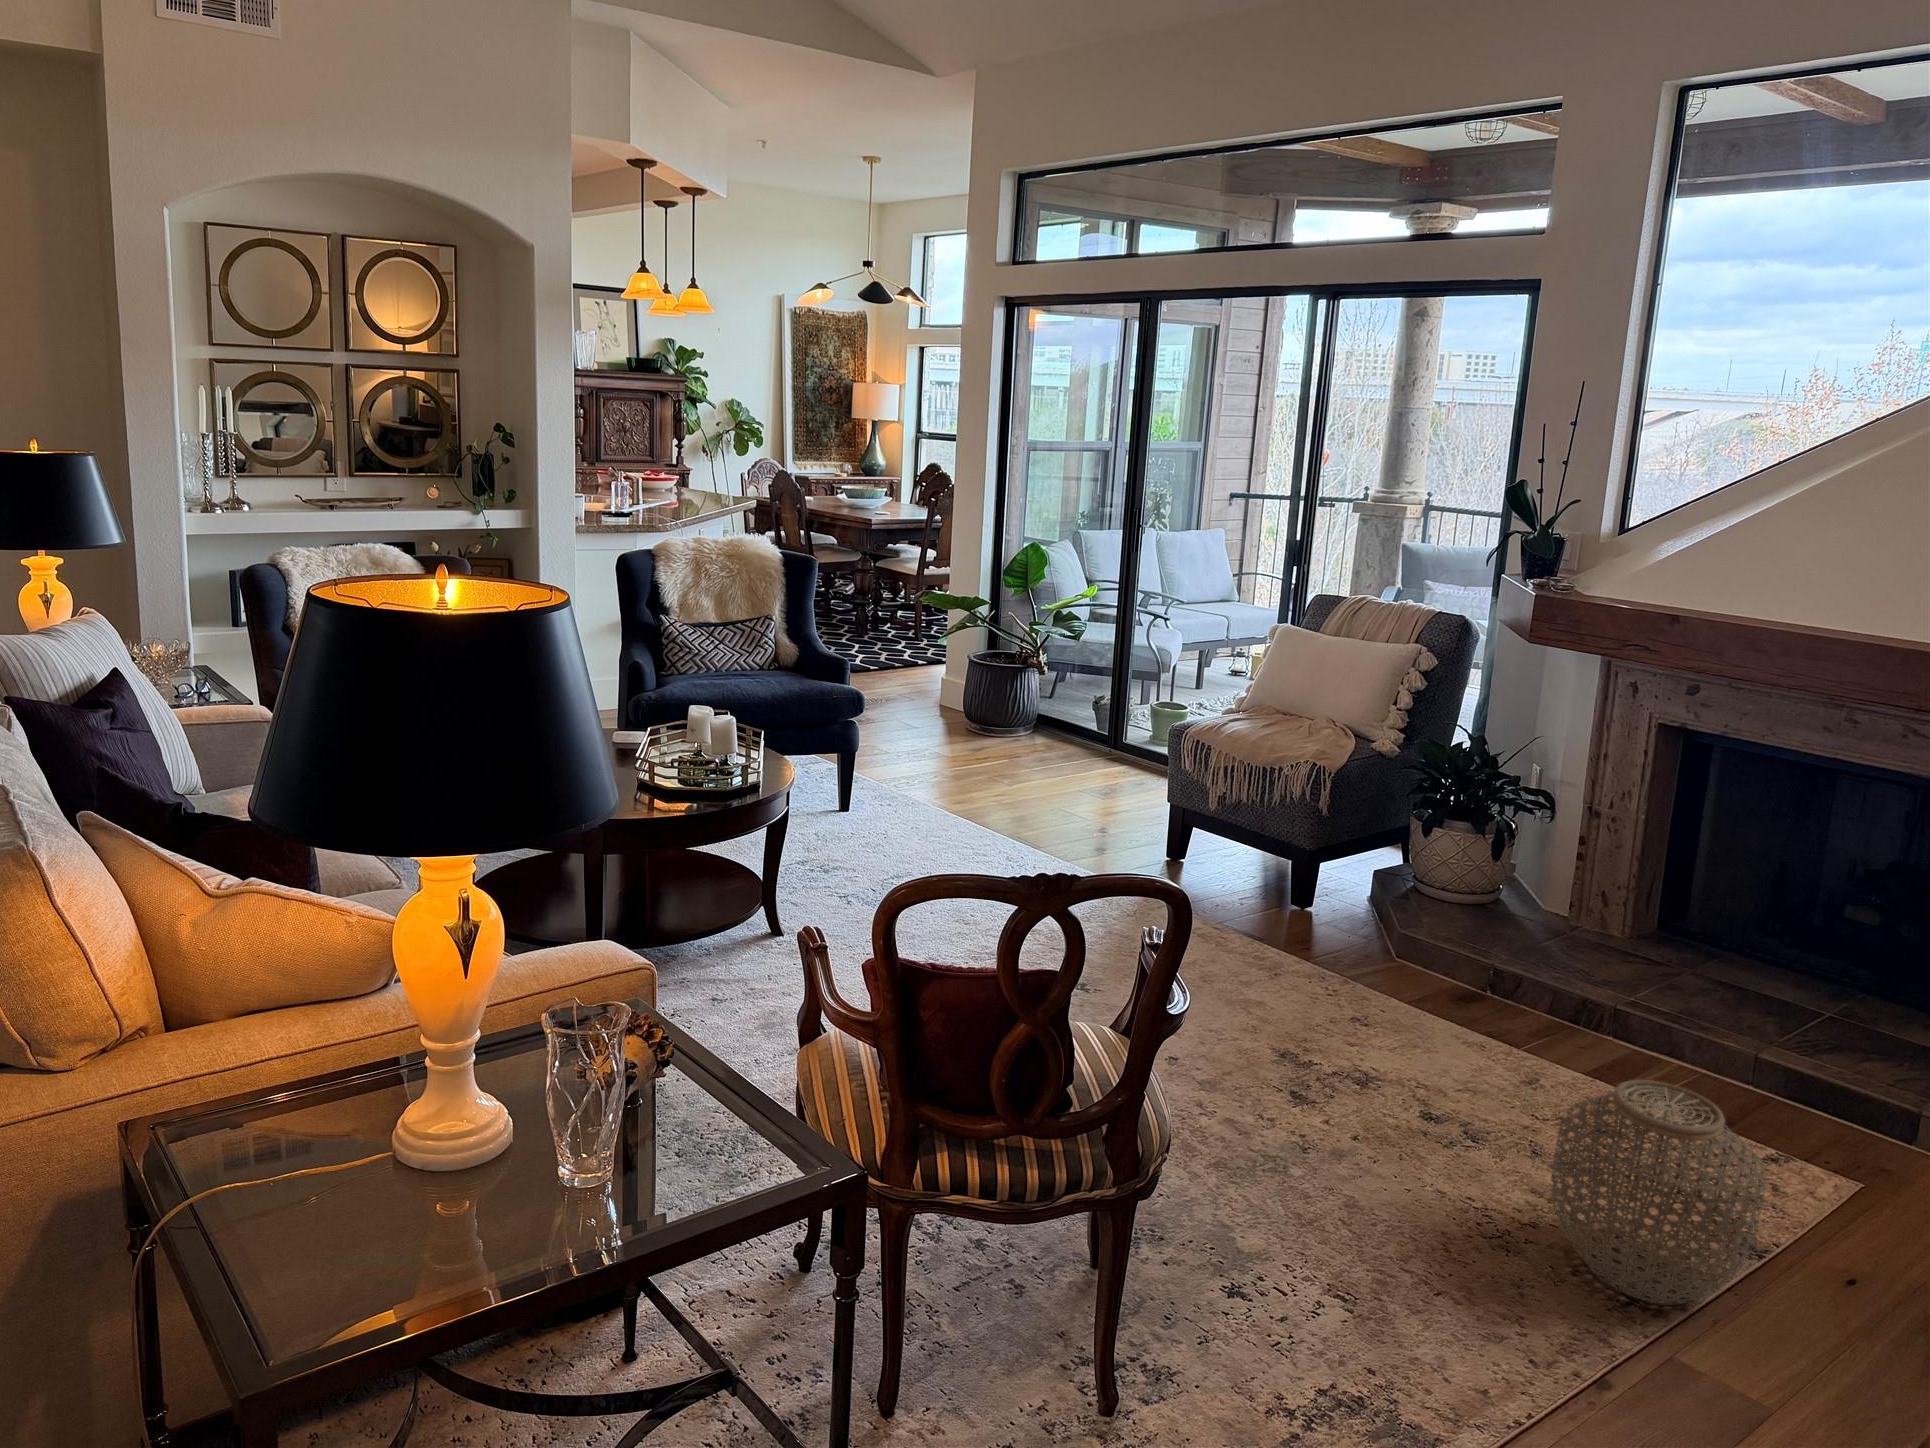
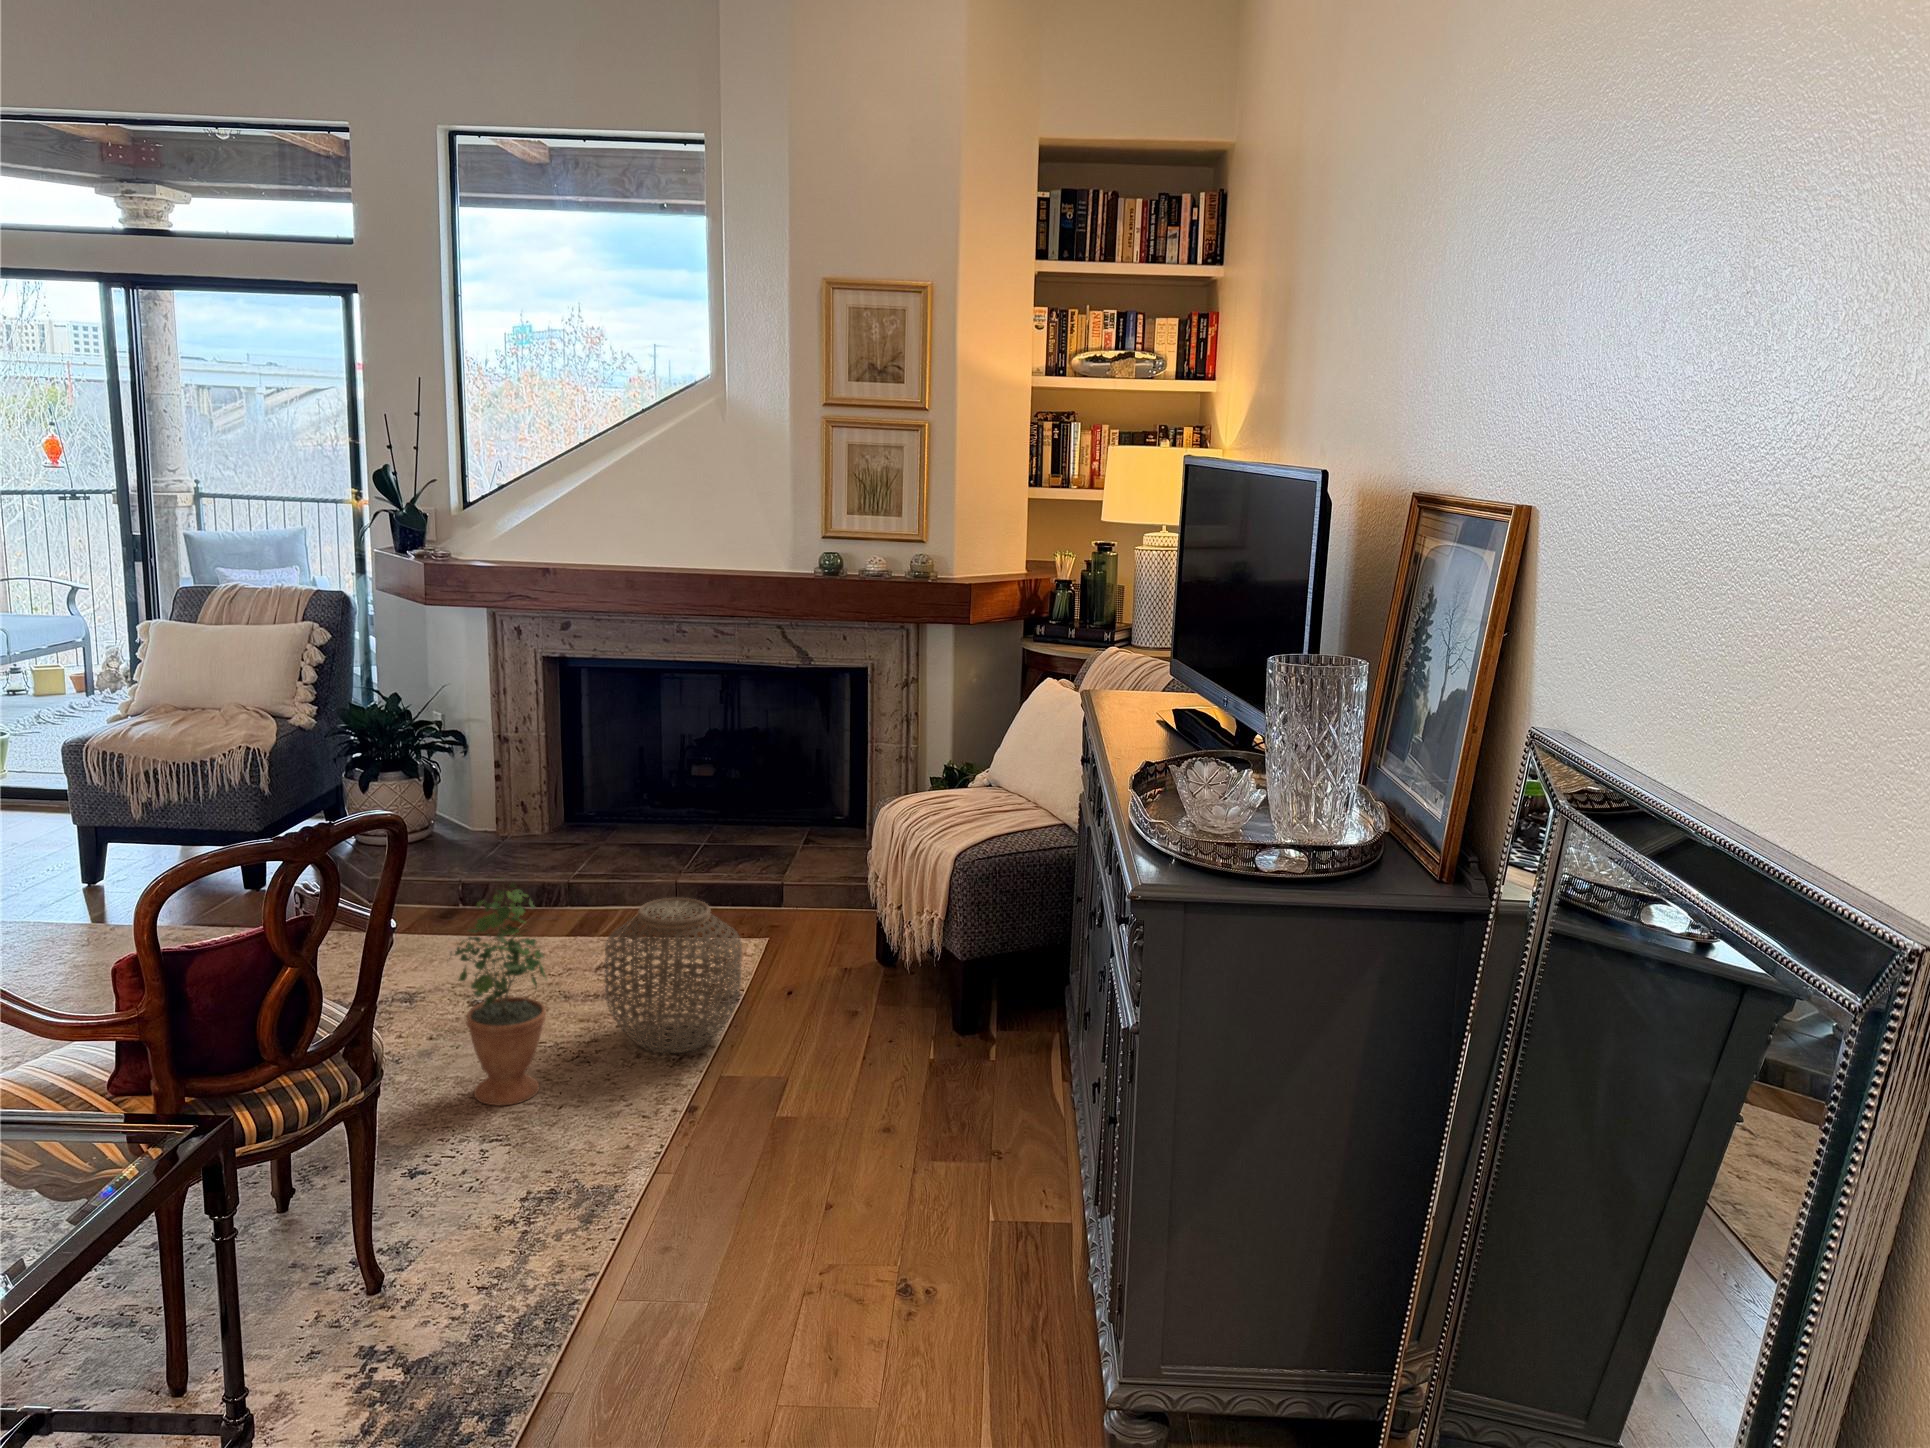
potted plant: none [1345,986,1465,1264] -> present [450,883,546,1106]

